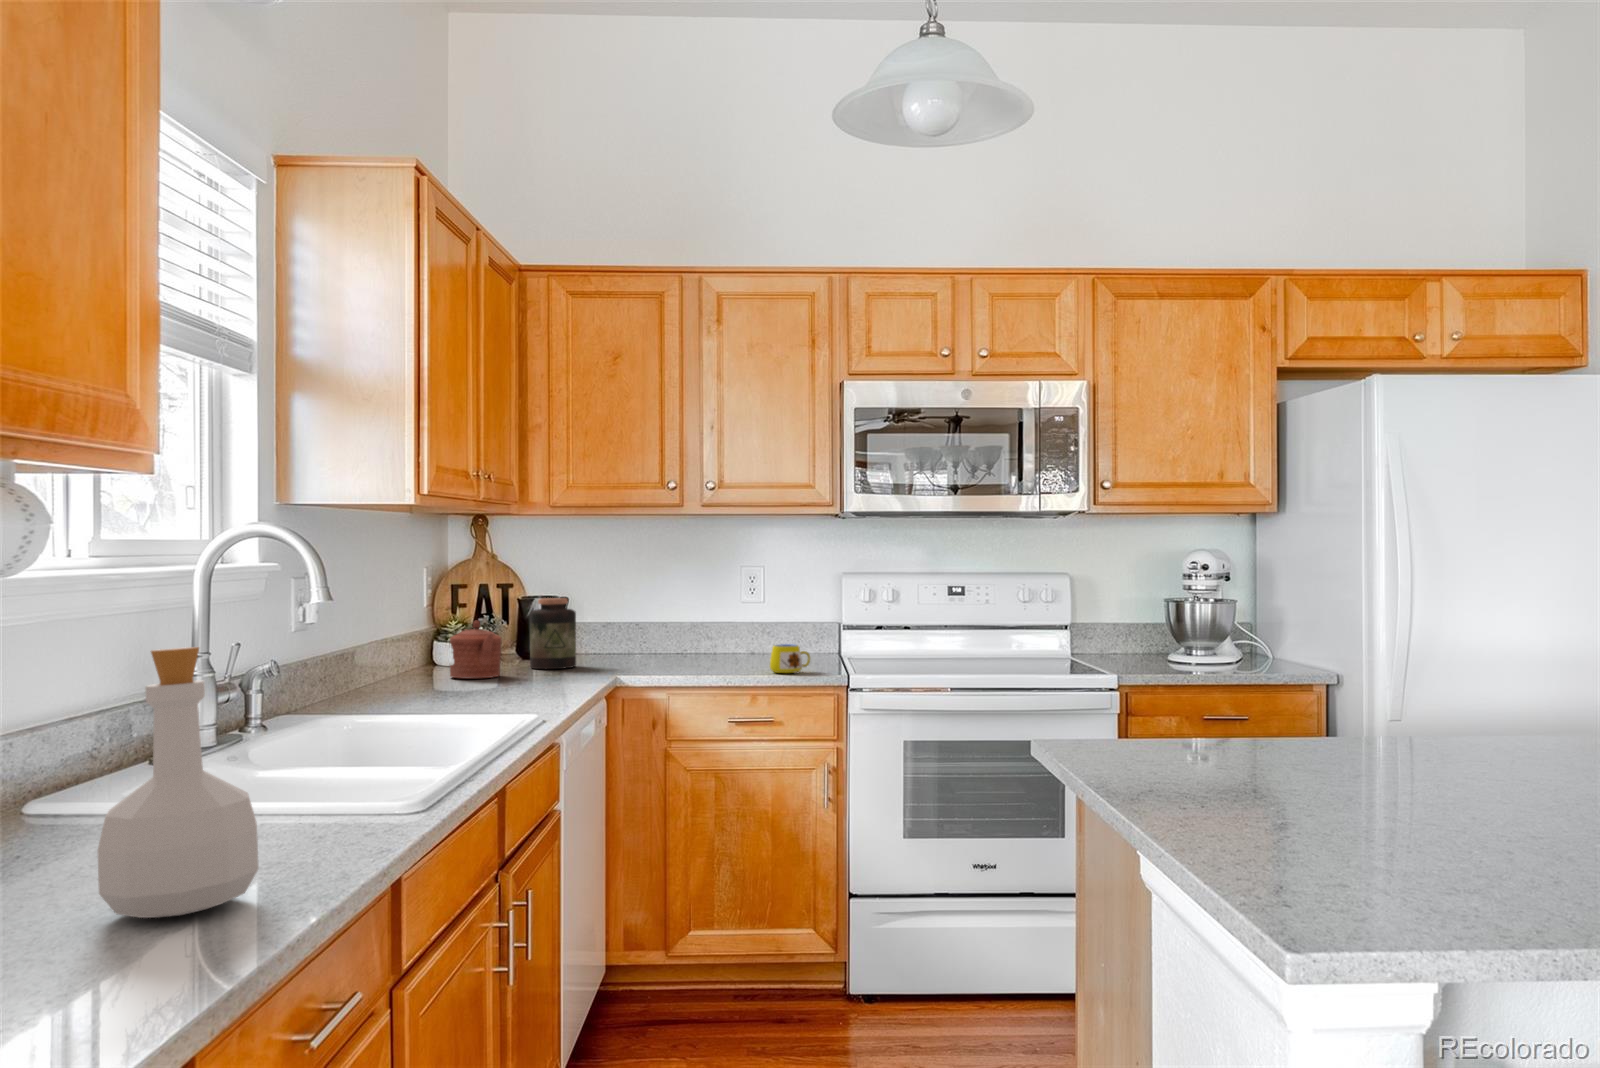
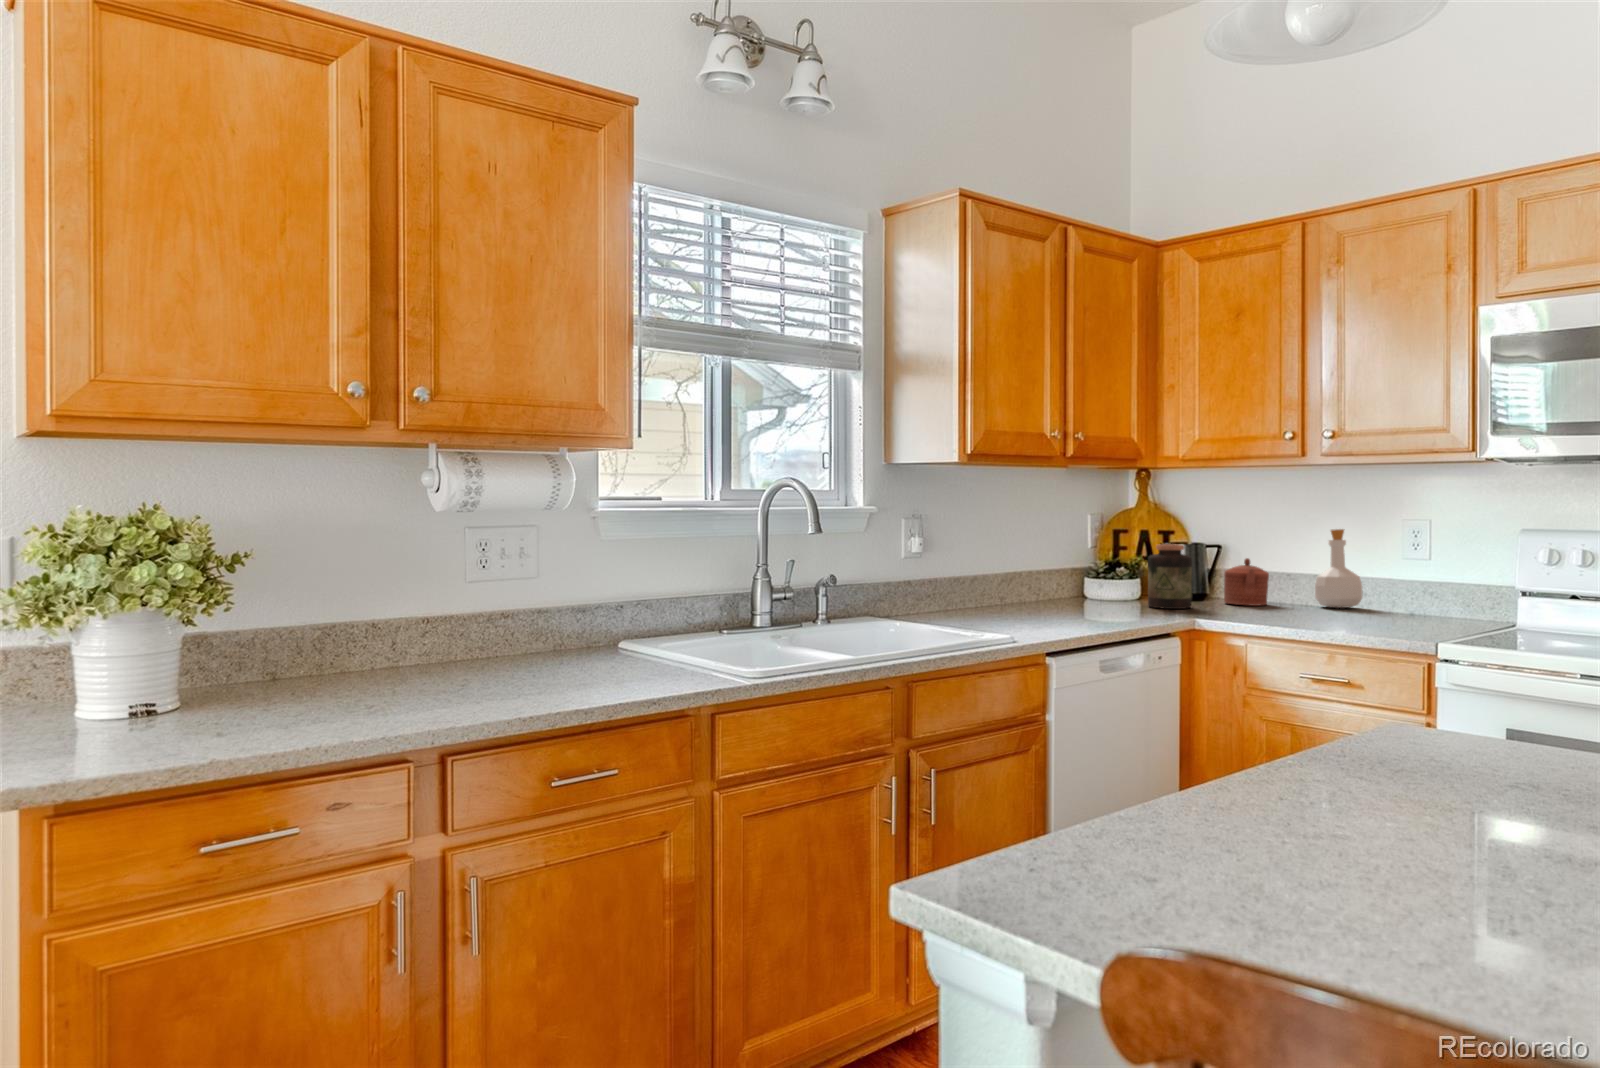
teapot: present [450,621,502,679] -> present [1224,558,1269,606]
mug: present [770,644,810,673] -> none [1351,603,1404,636]
bottle: present [98,647,259,918] -> present [1315,529,1363,608]

